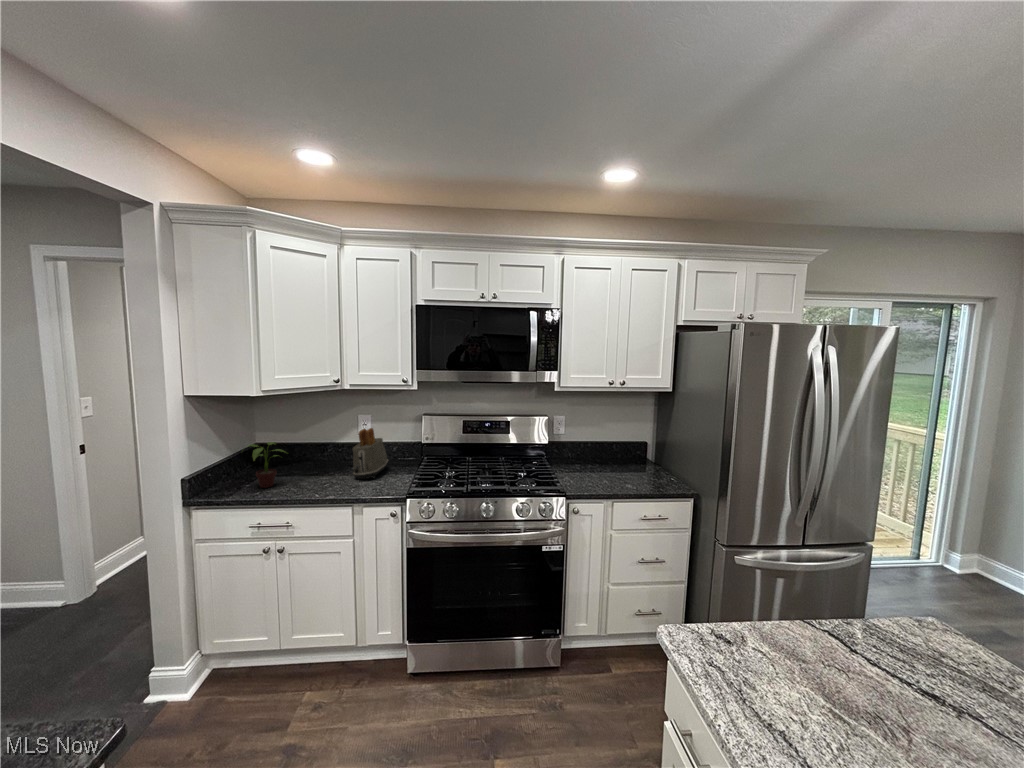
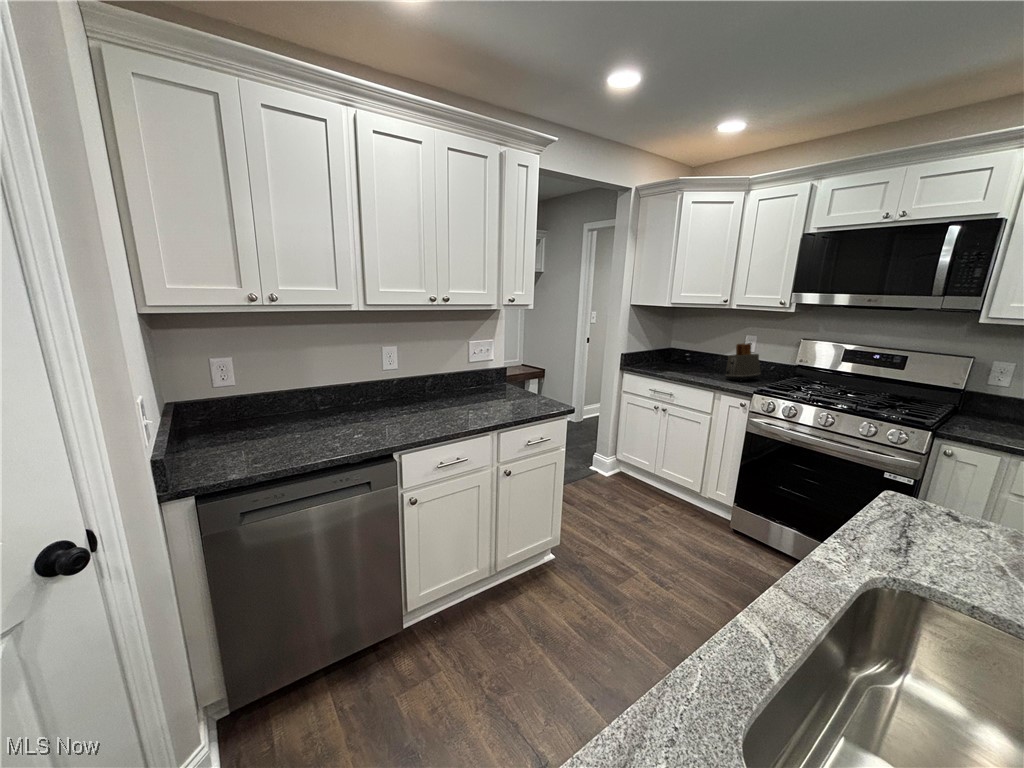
potted plant: present [248,442,285,488] -> none [655,341,682,371]

